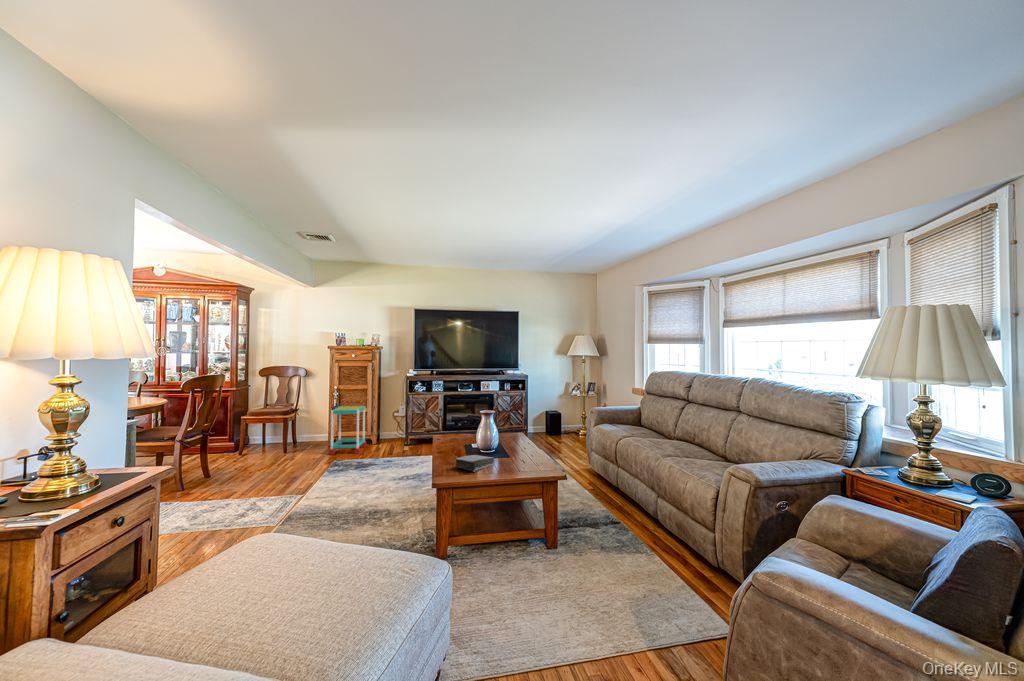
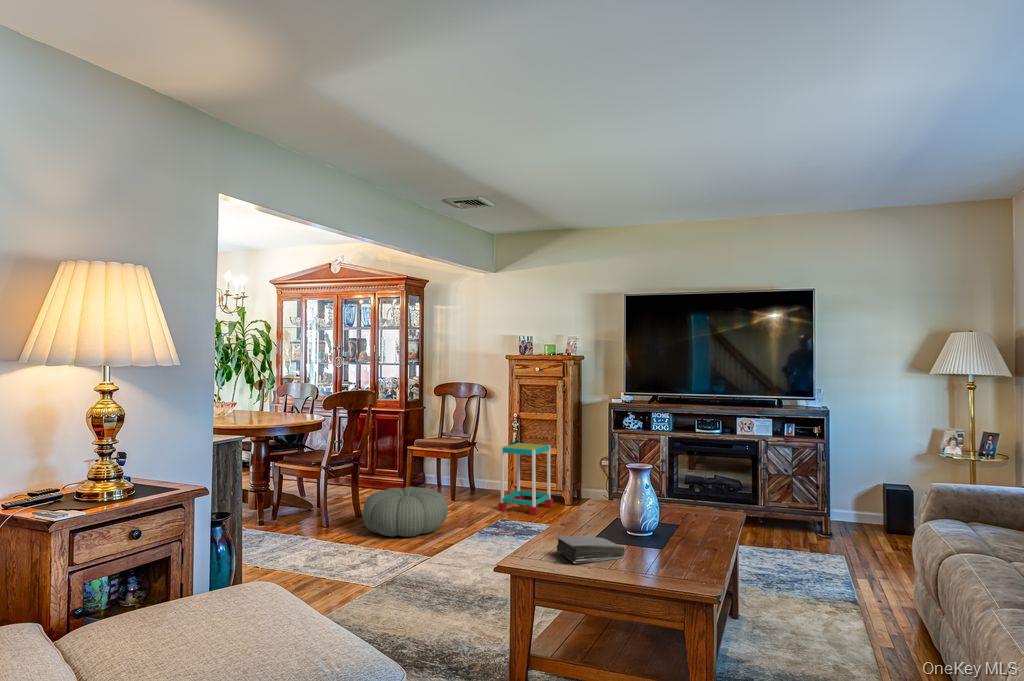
pouf: none [221,446,299,488] -> present [363,487,448,537]

